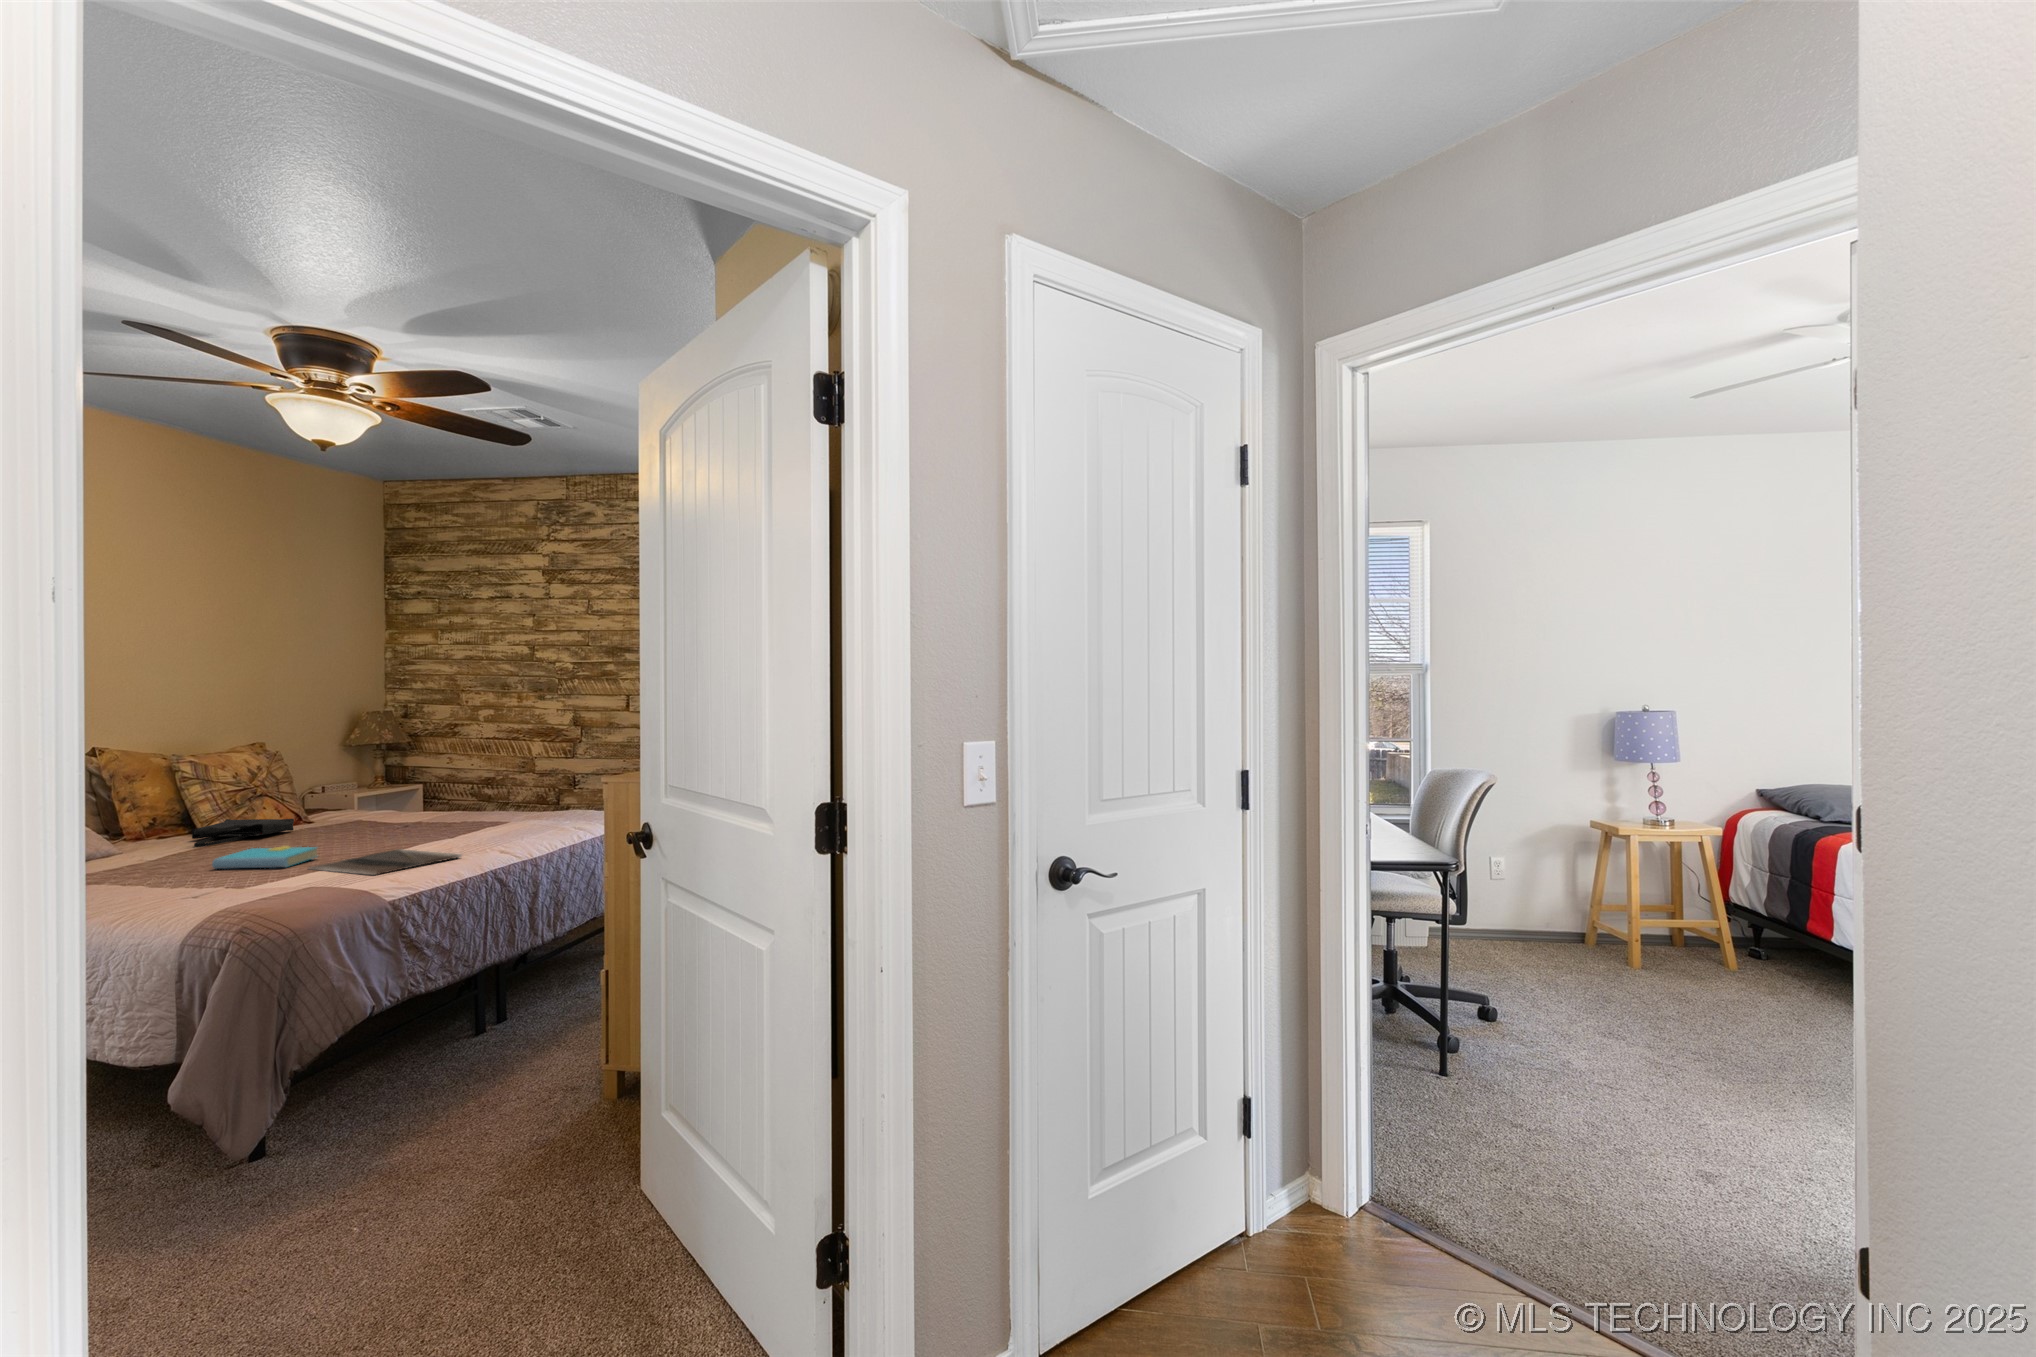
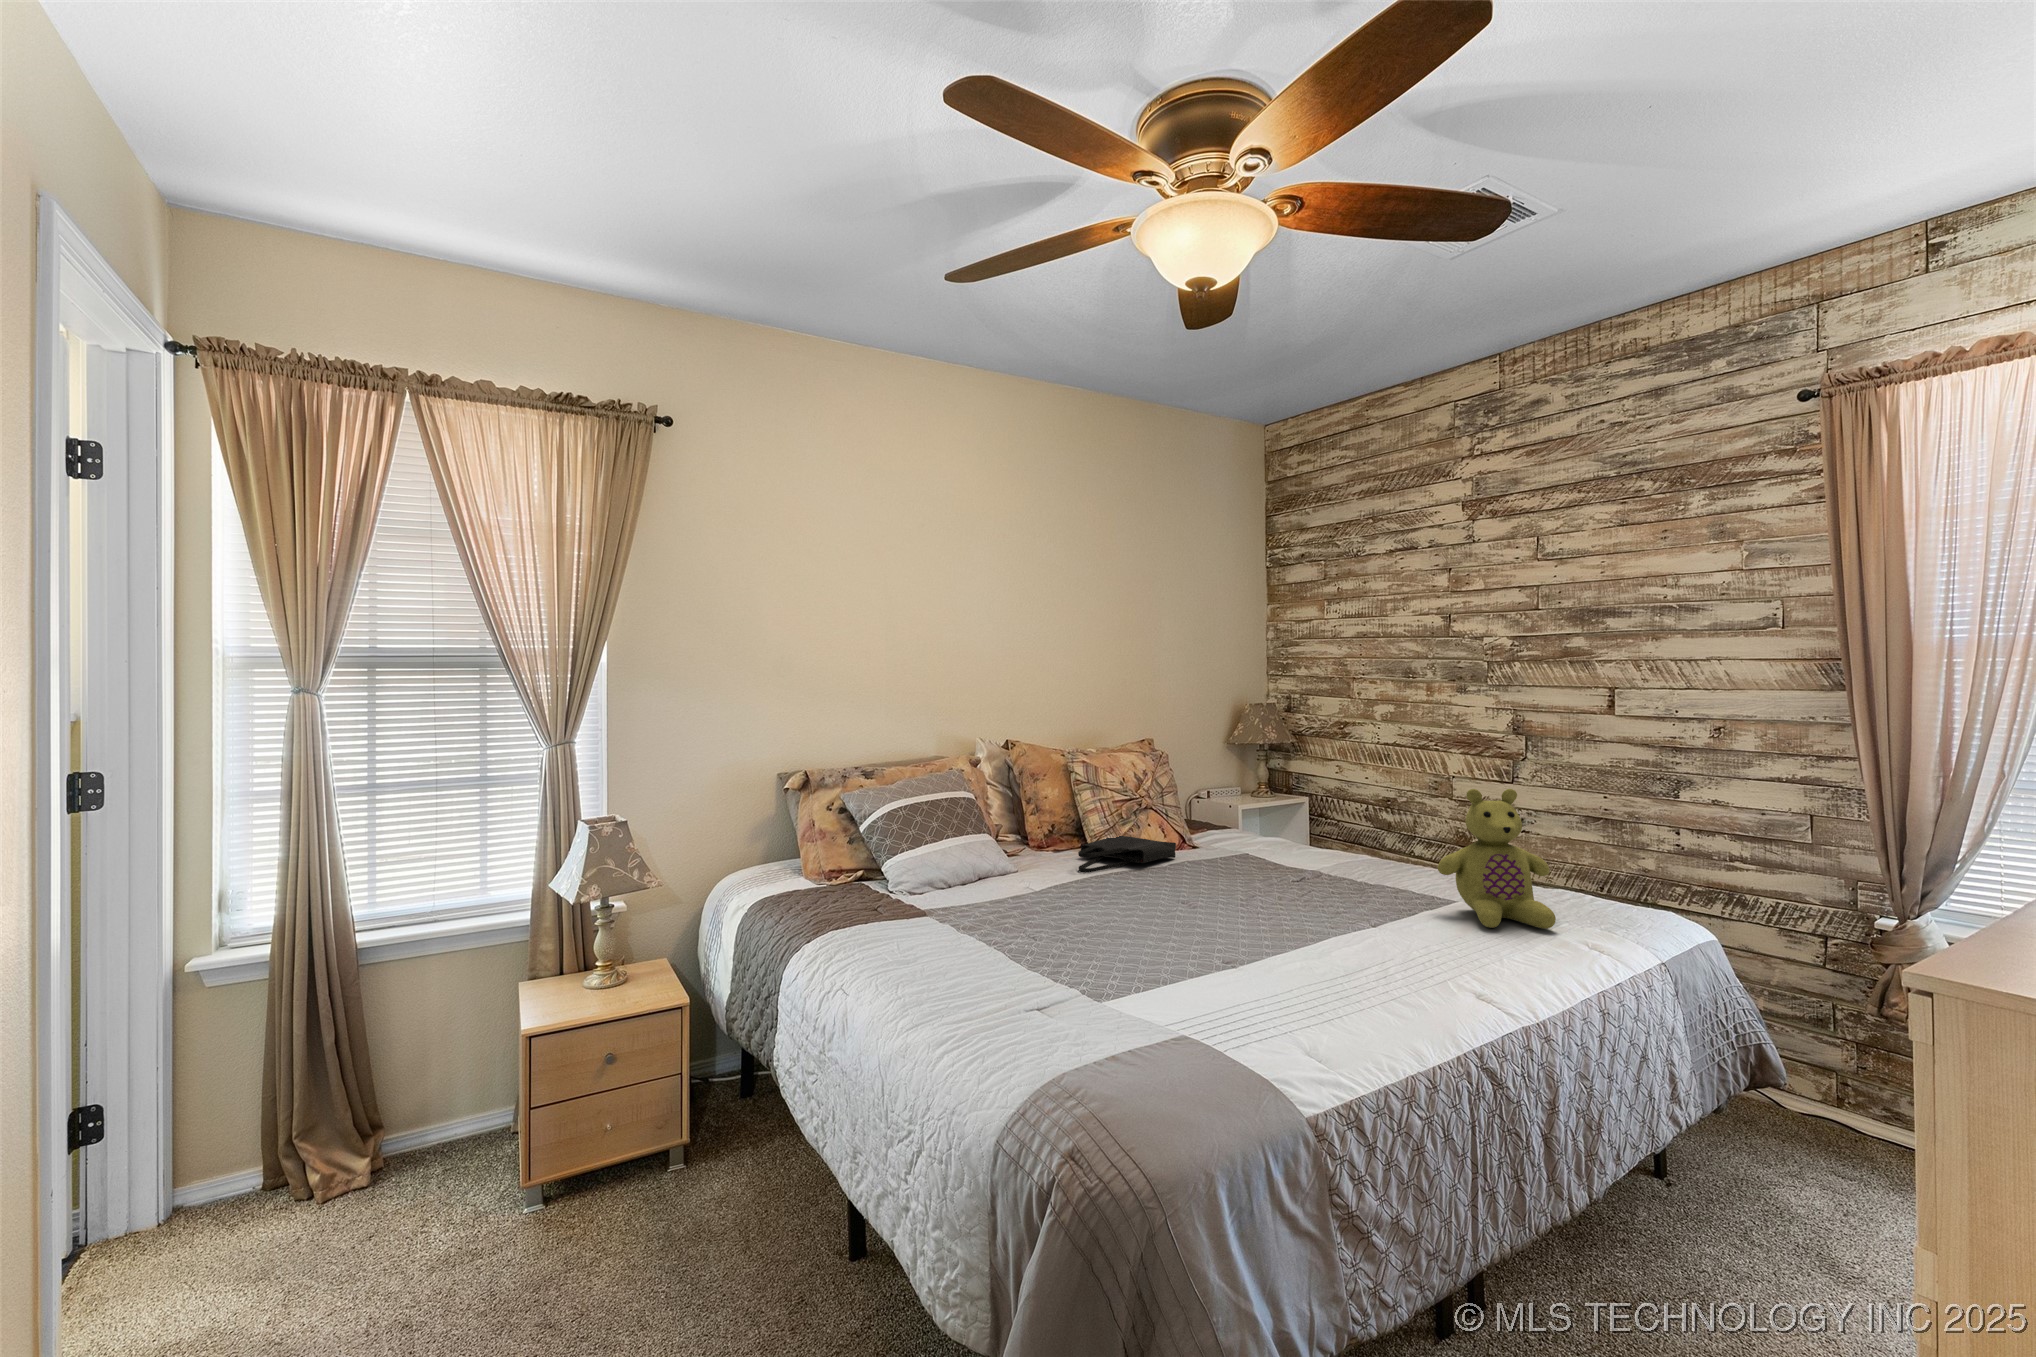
stuffed bear: none [498,753,565,831] -> present [1438,789,1556,929]
book: present [212,846,318,869] -> none [1078,901,1198,951]
laptop: present [309,849,462,875] -> none [1181,941,1411,1022]

